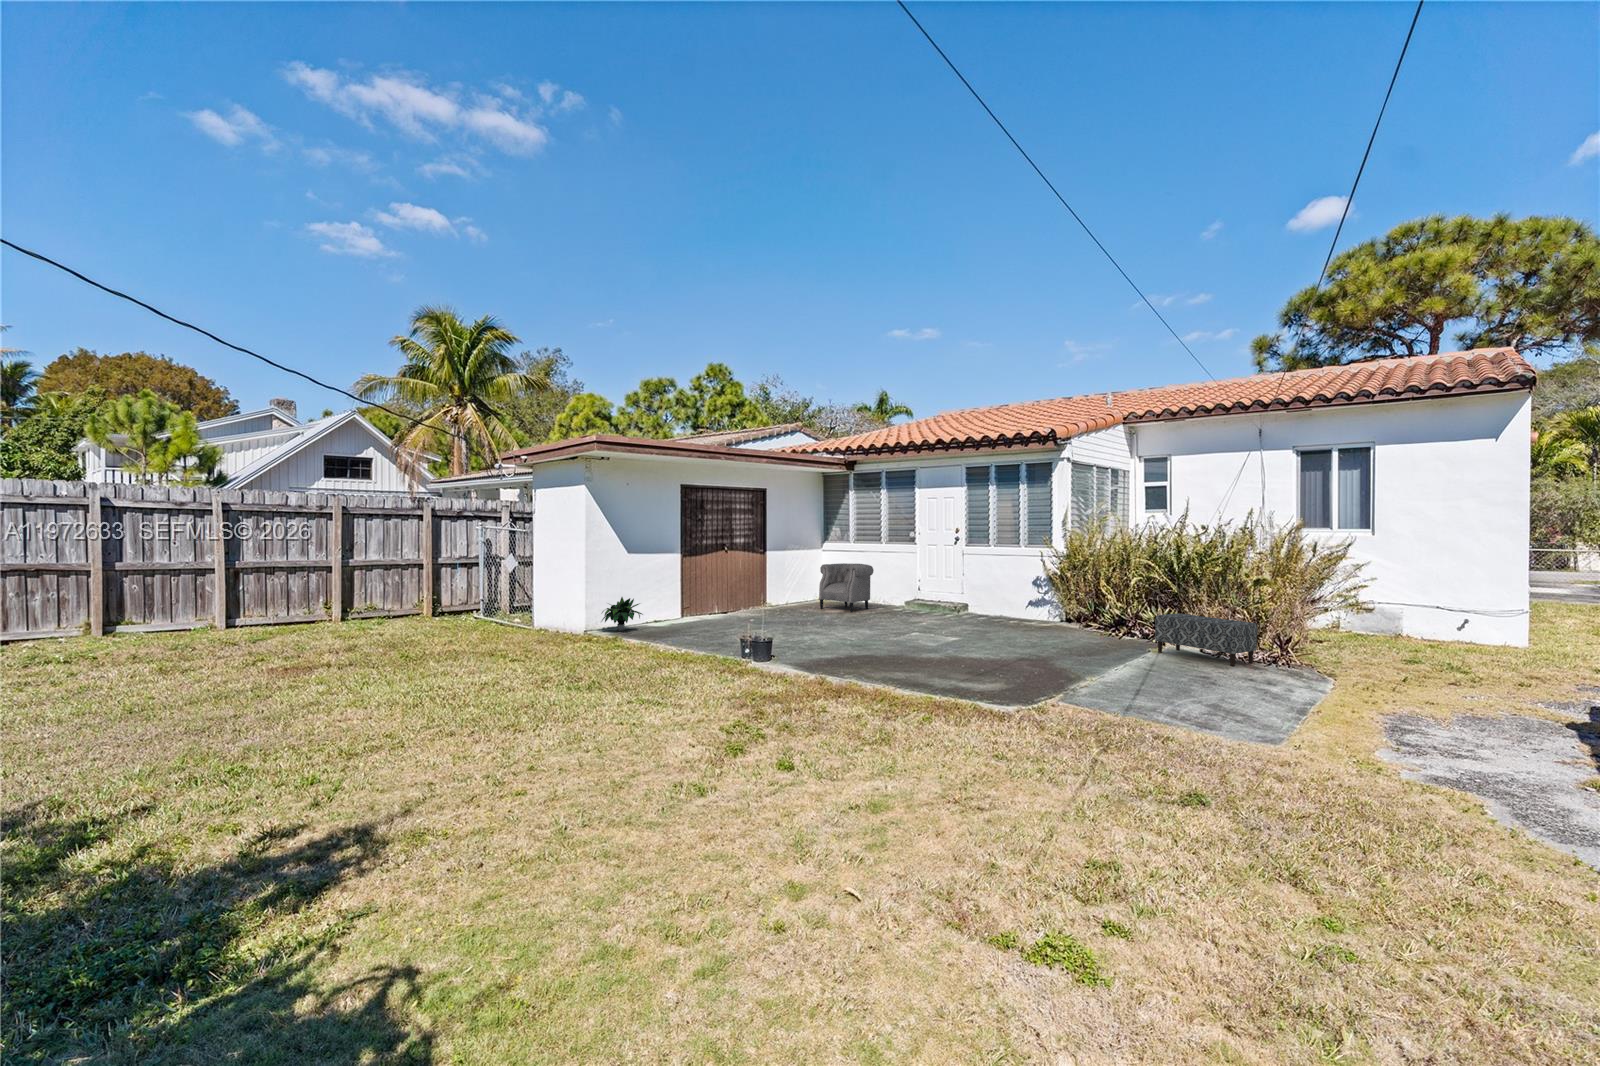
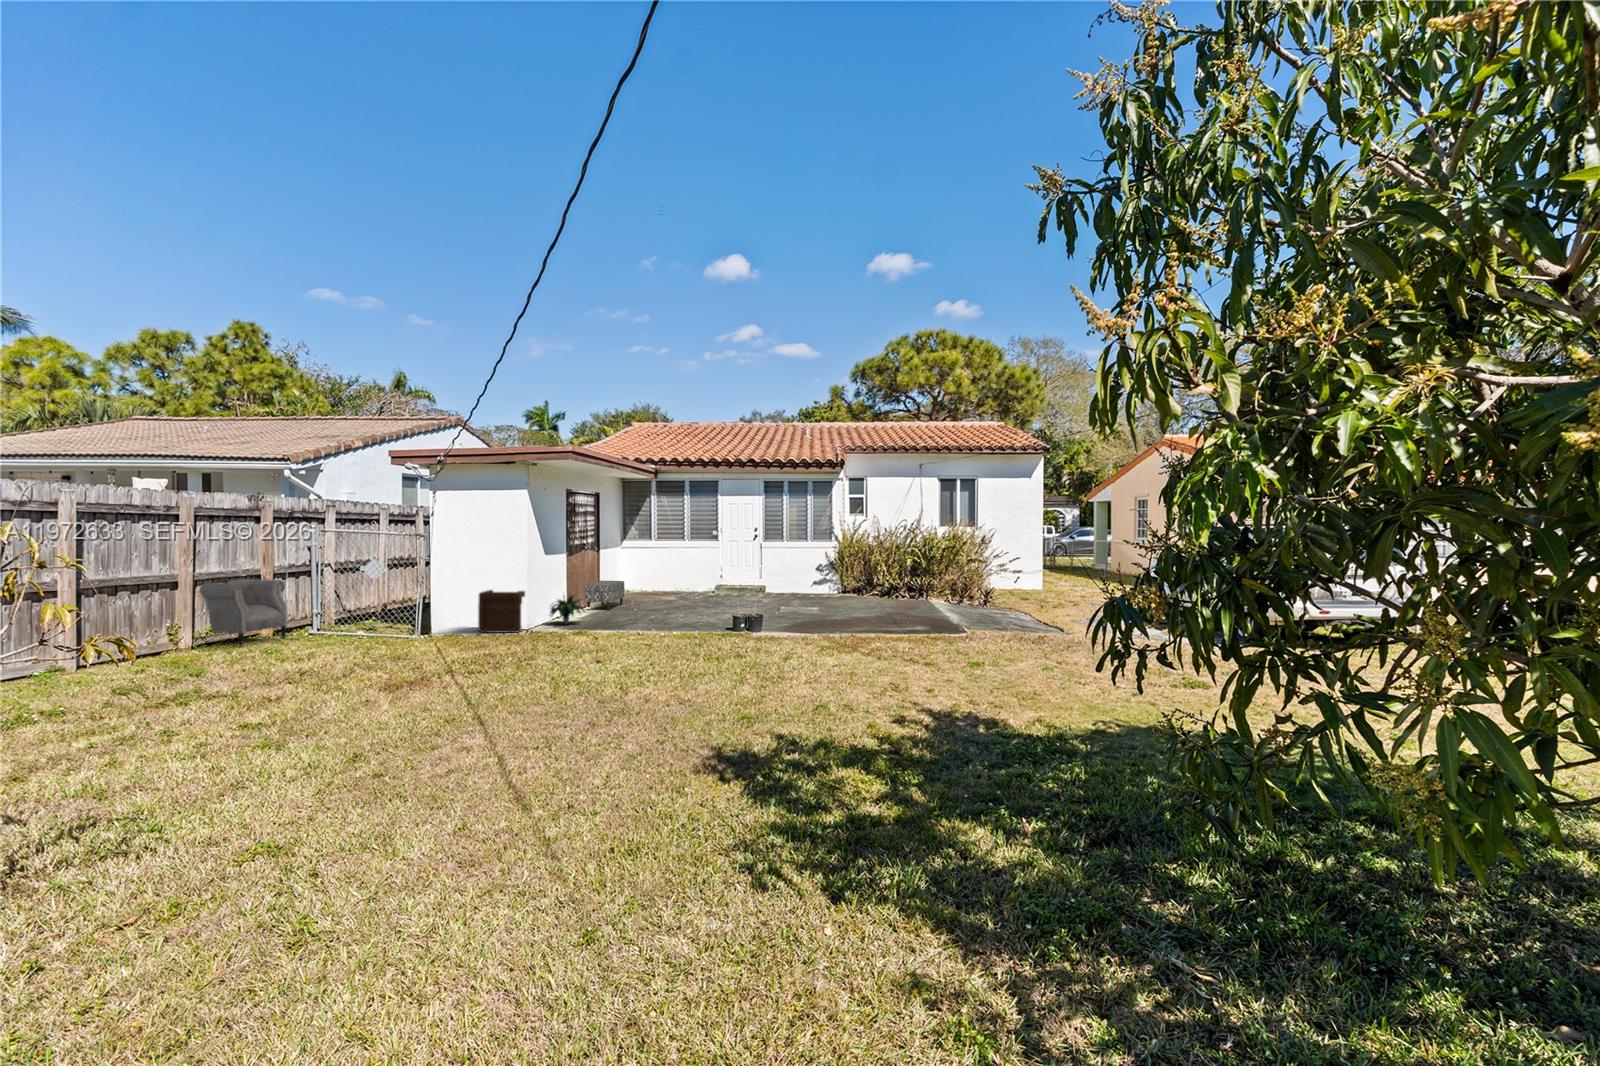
chair: present [819,563,874,612] -> present [200,579,288,647]
wooden crate: none [520,587,580,635] -> present [478,590,525,633]
bench: present [1155,613,1257,666] -> present [585,581,625,610]

